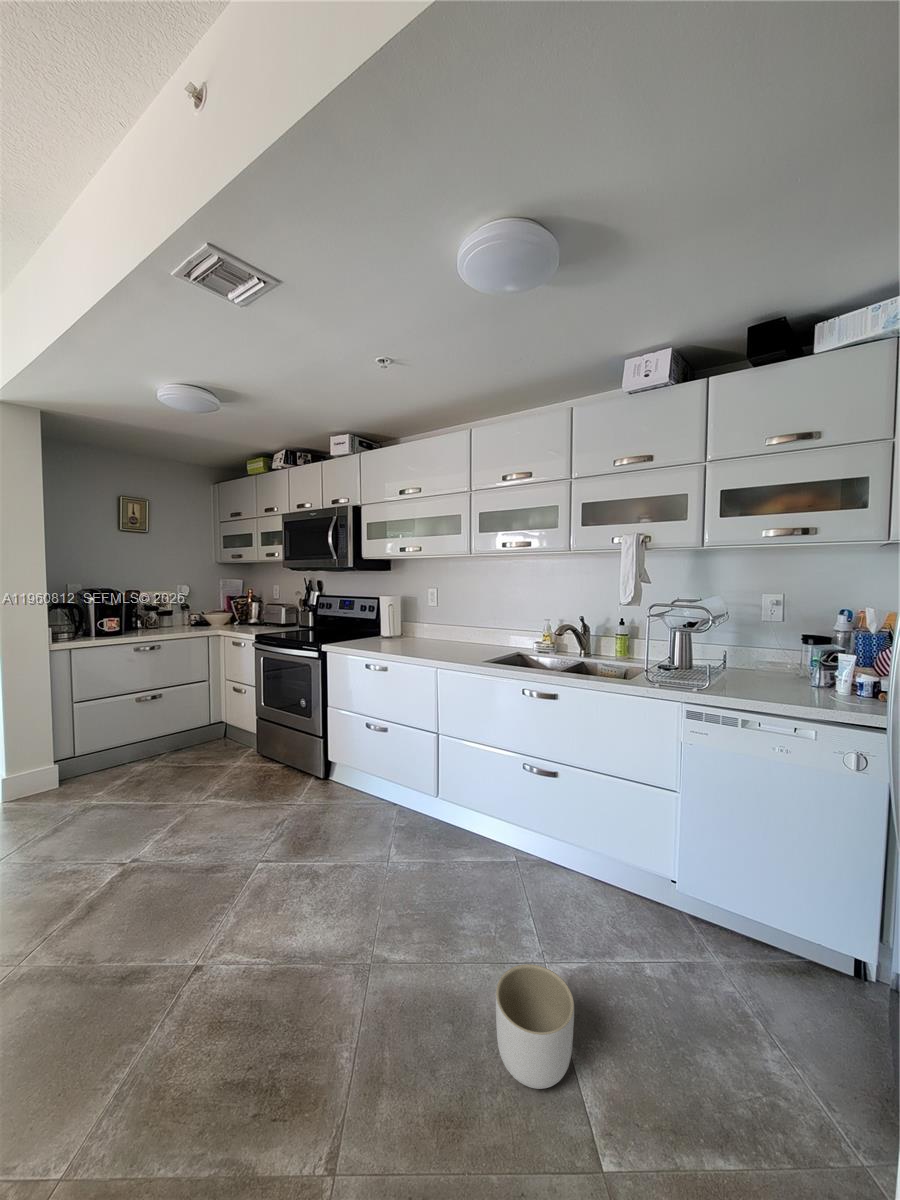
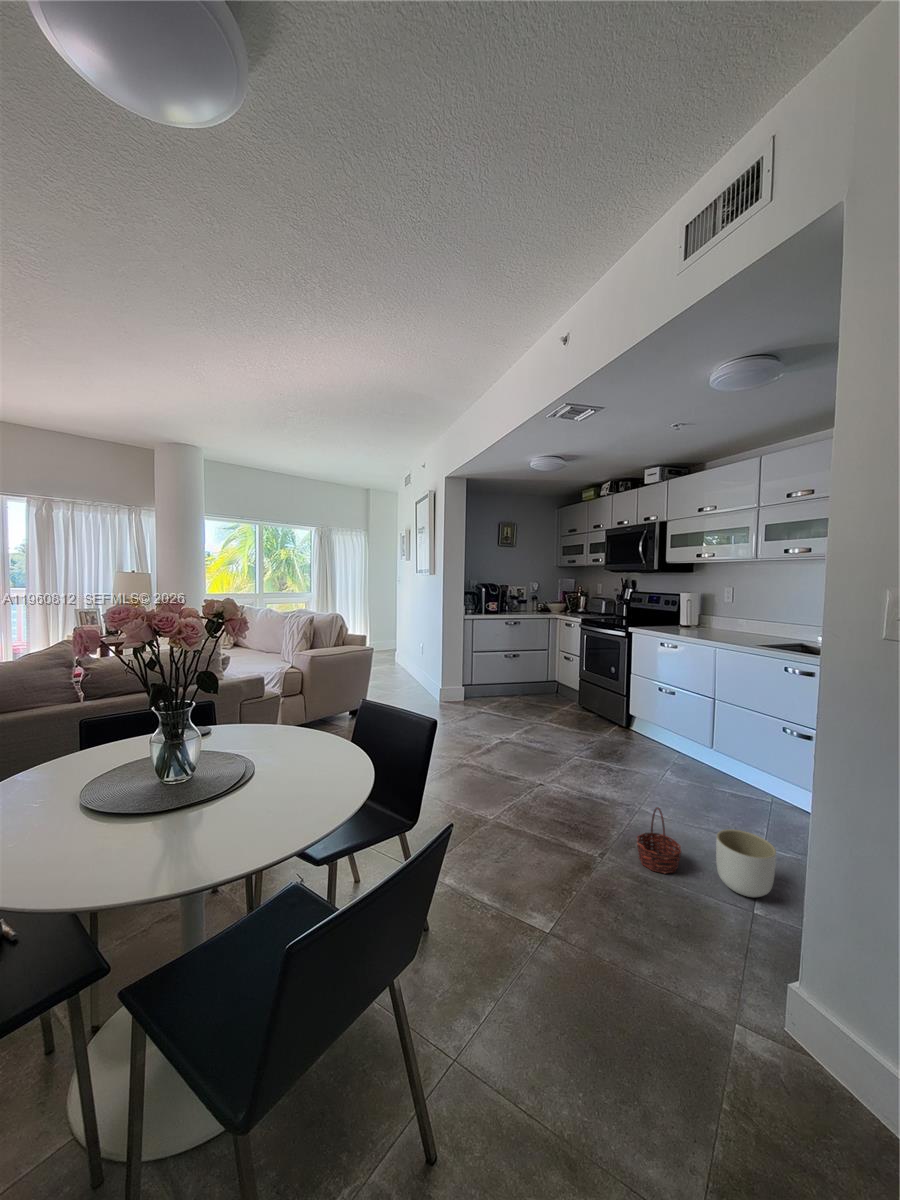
basket: none [378,989,451,1119] -> present [637,808,681,873]

